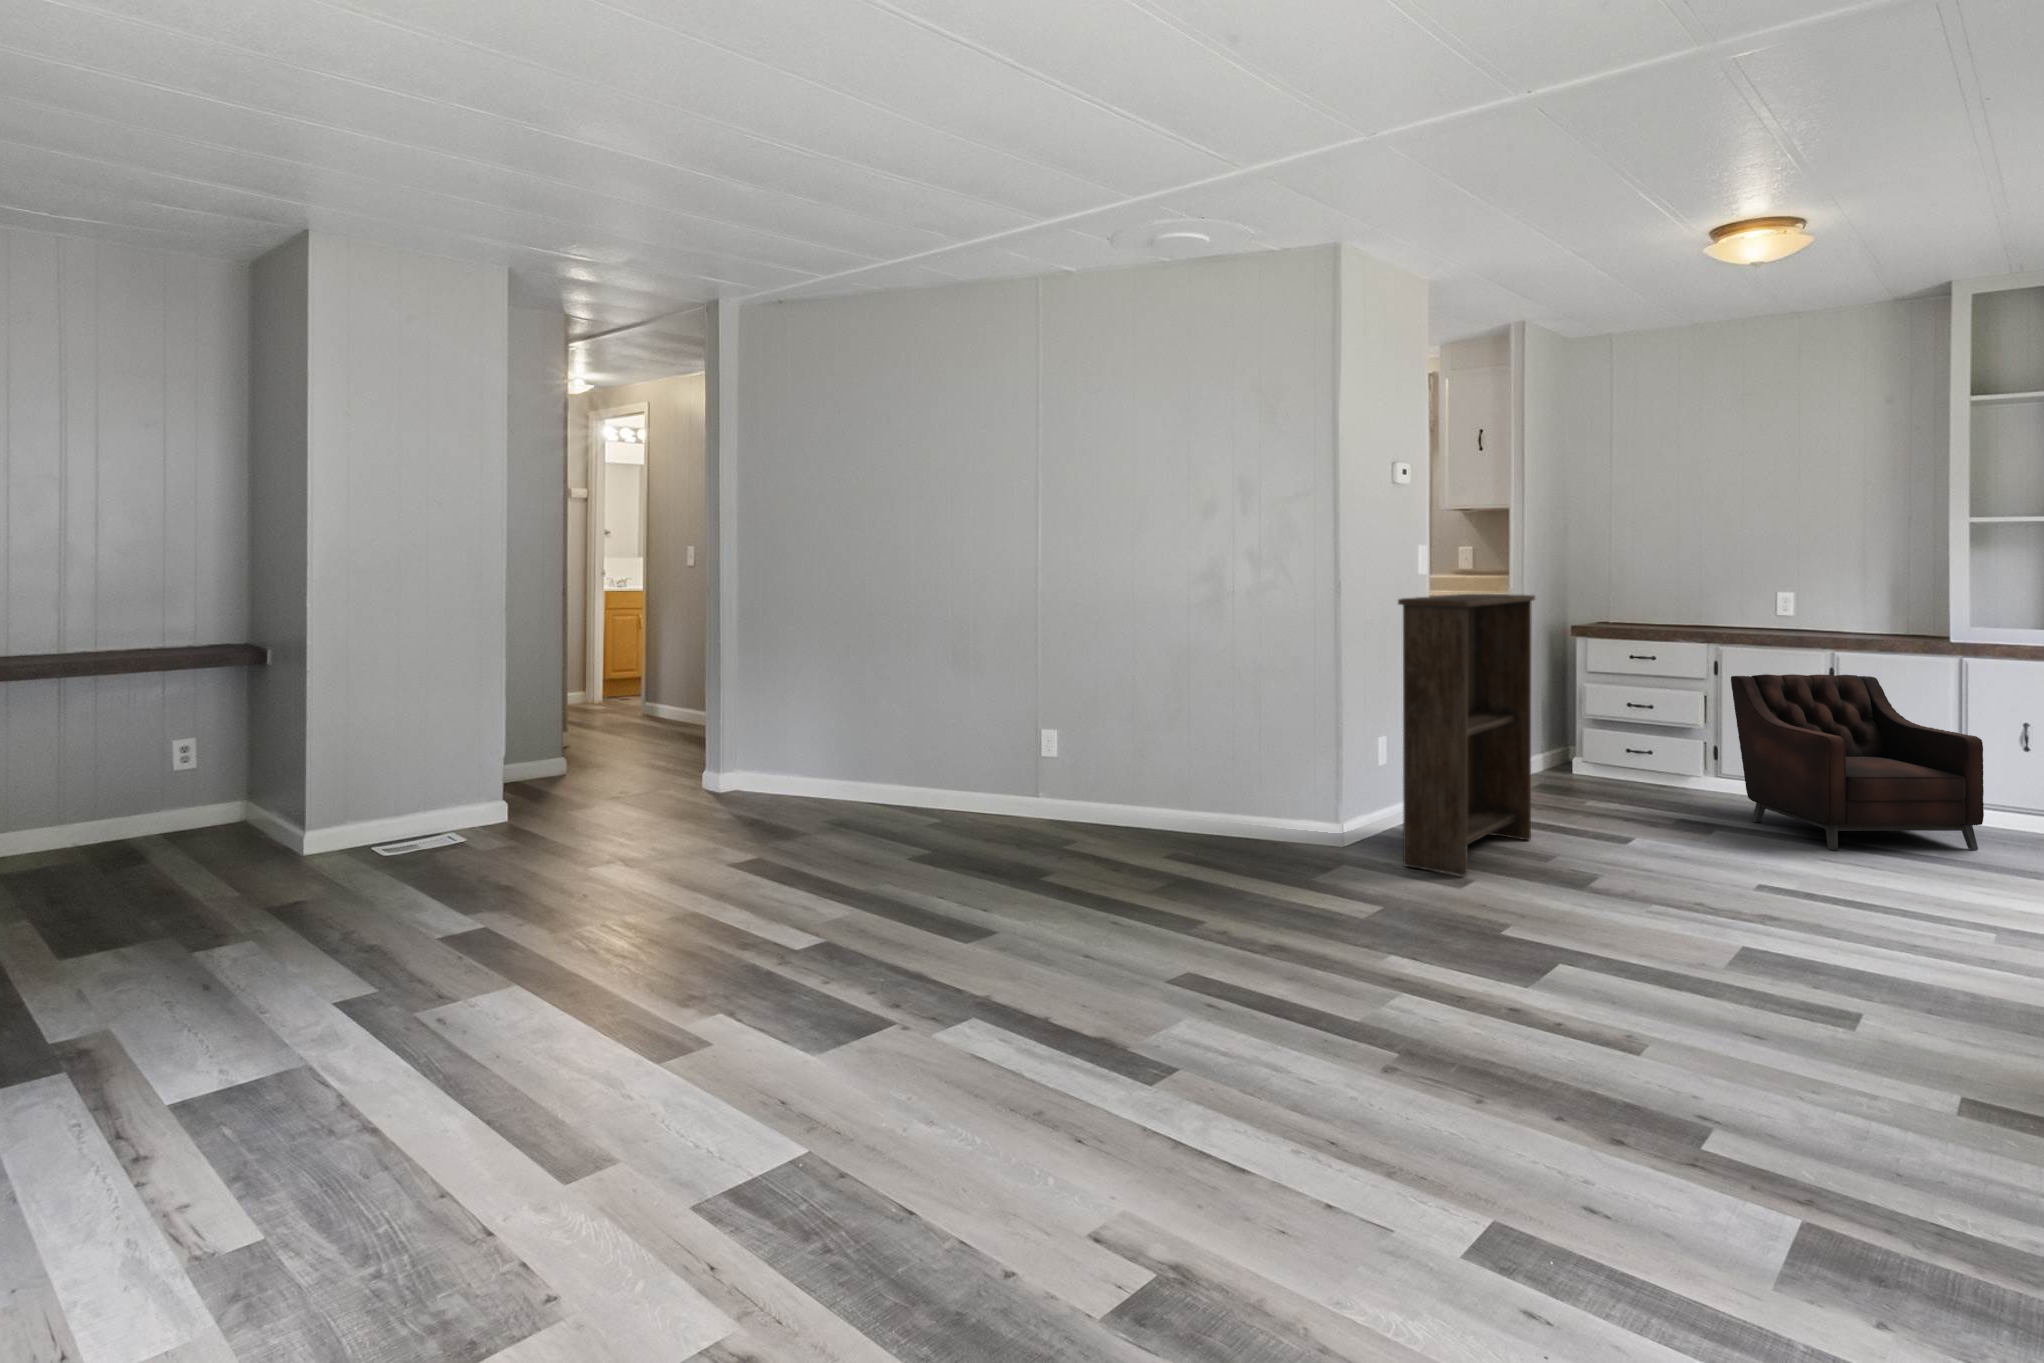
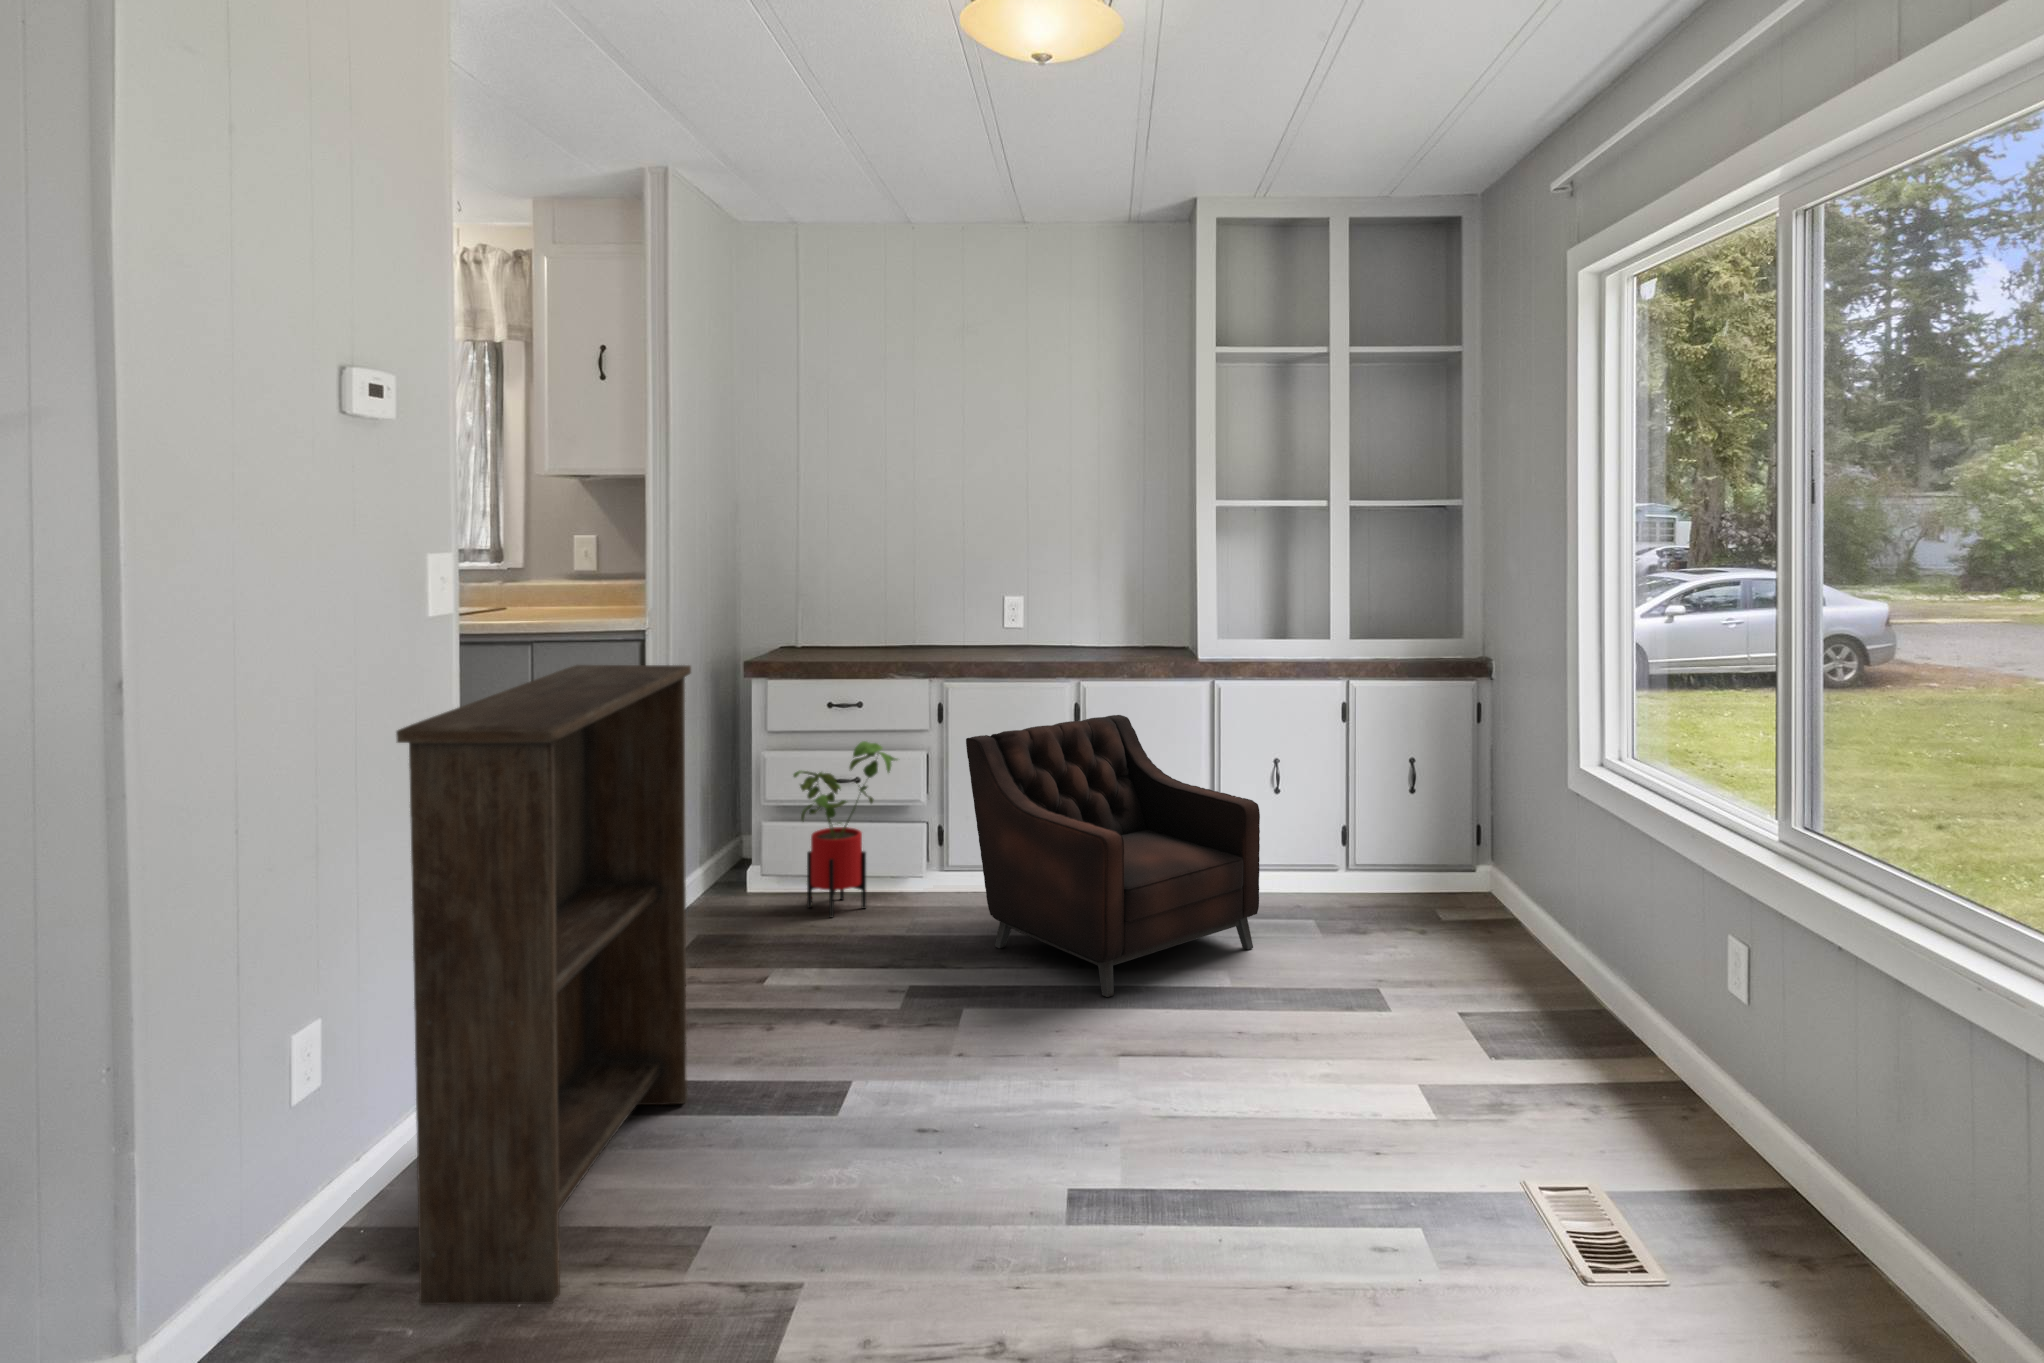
house plant: none [1606,680,1685,795] -> present [793,741,897,917]

